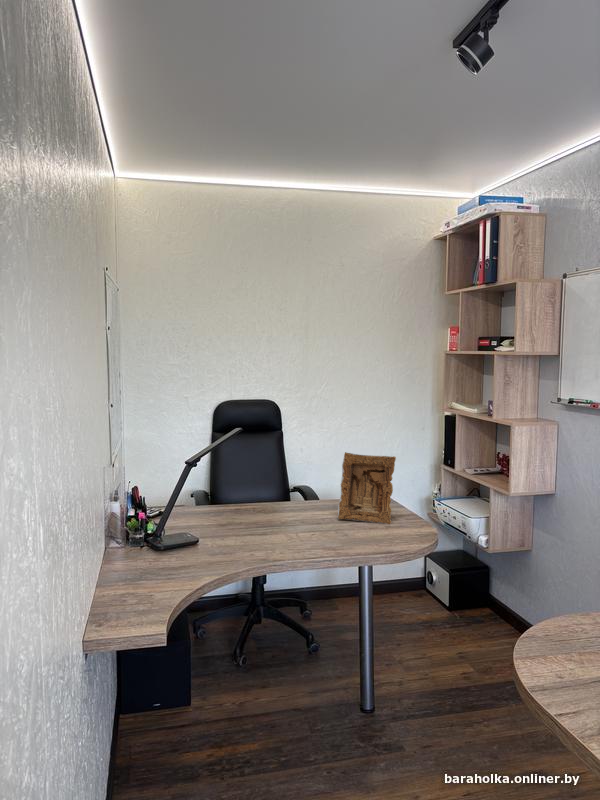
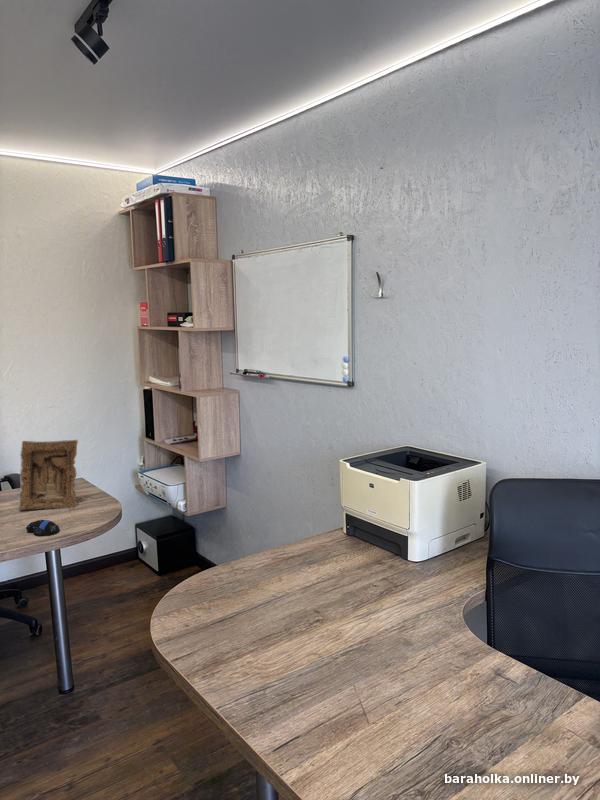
computer mouse: none [349,531,381,548] -> present [26,520,60,536]

